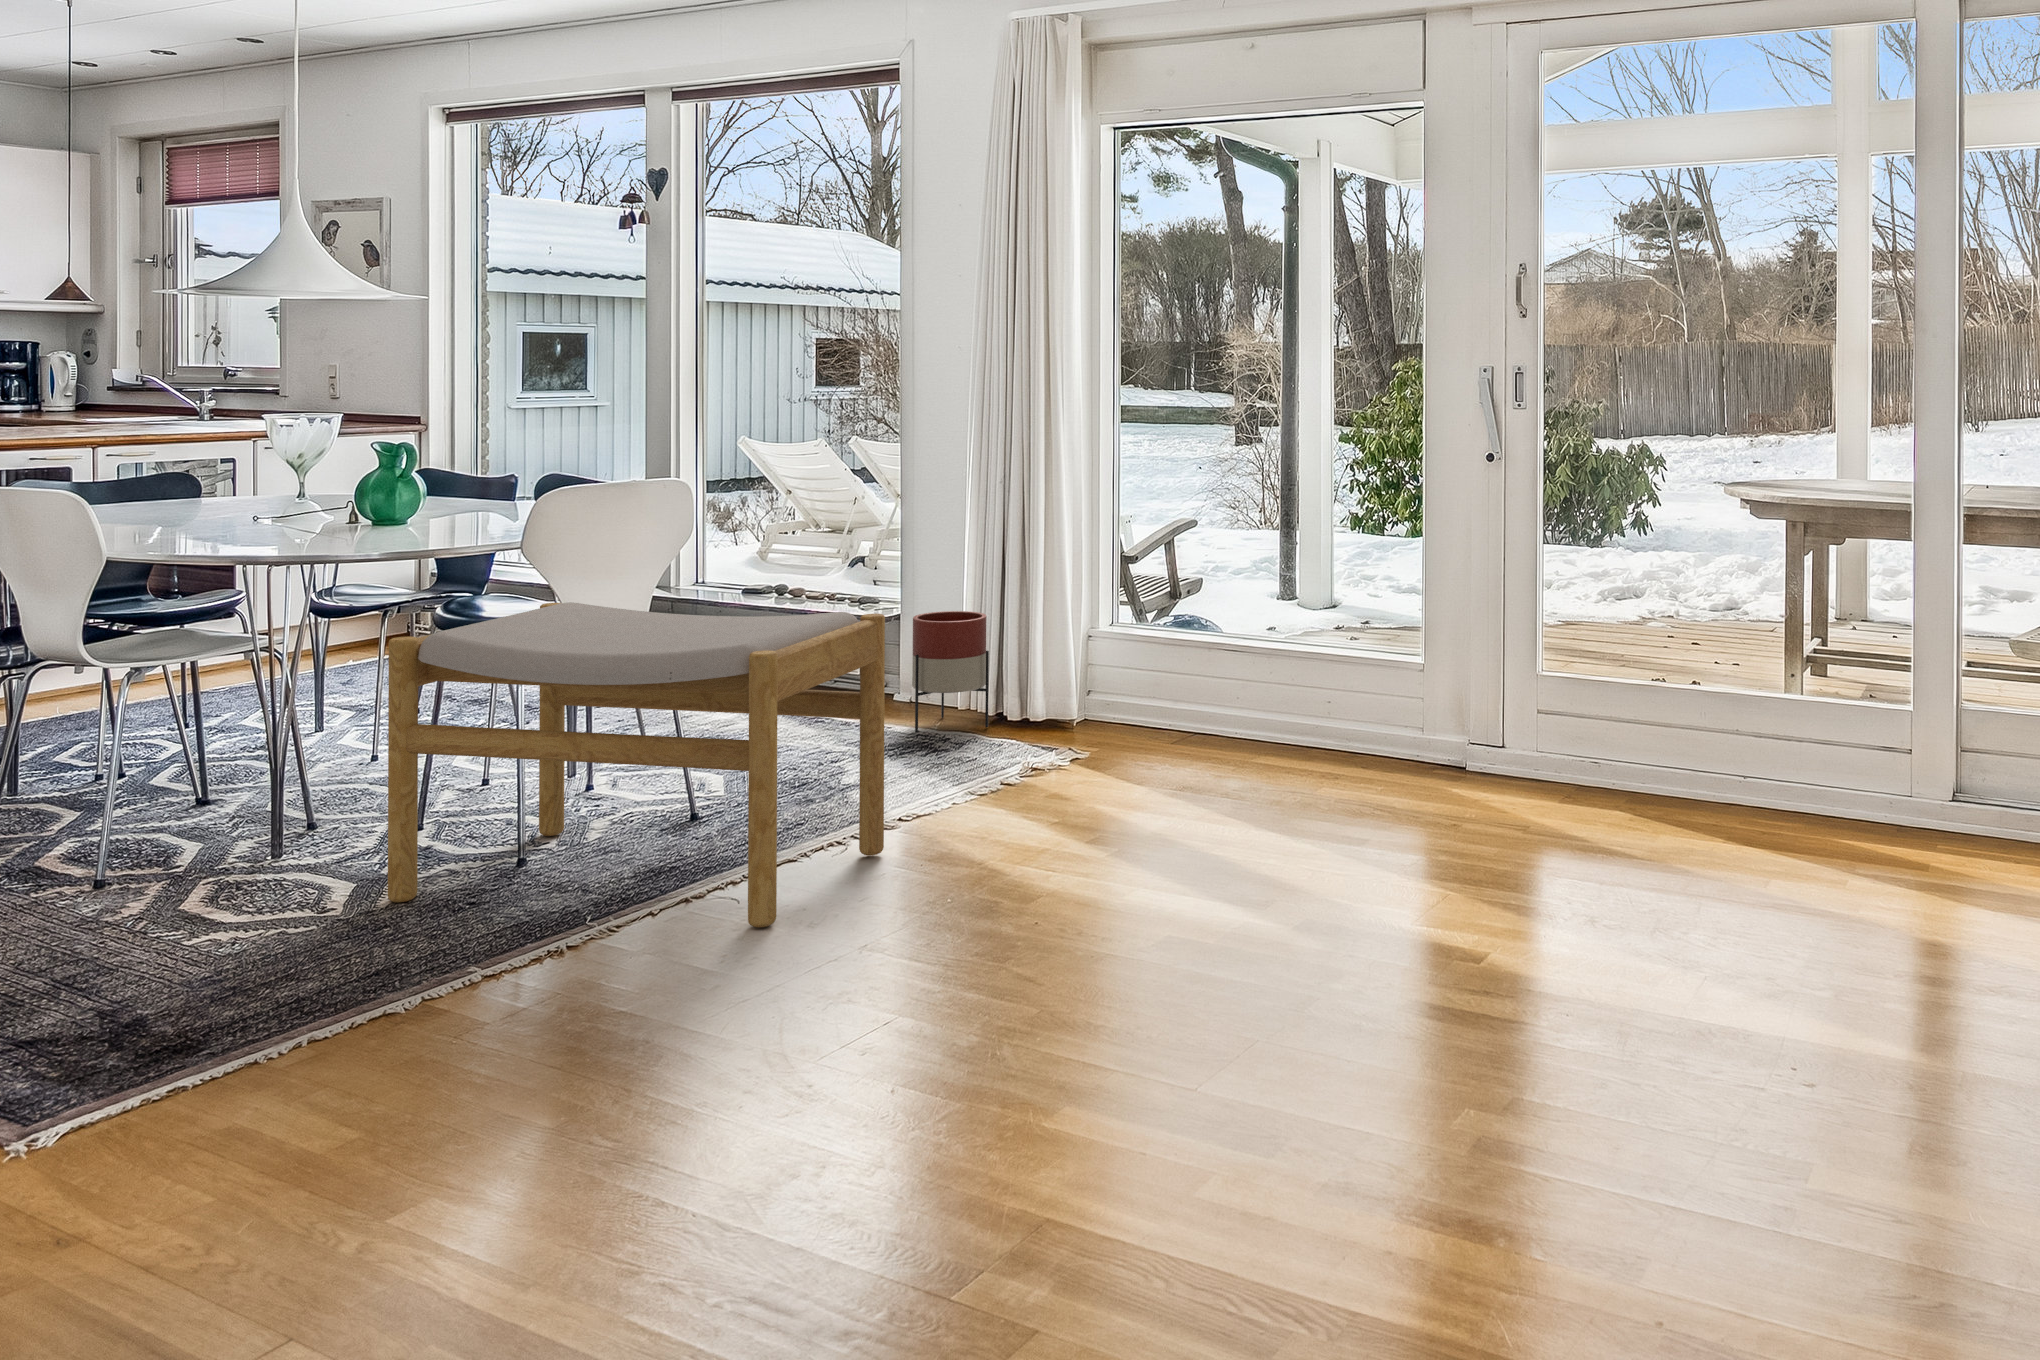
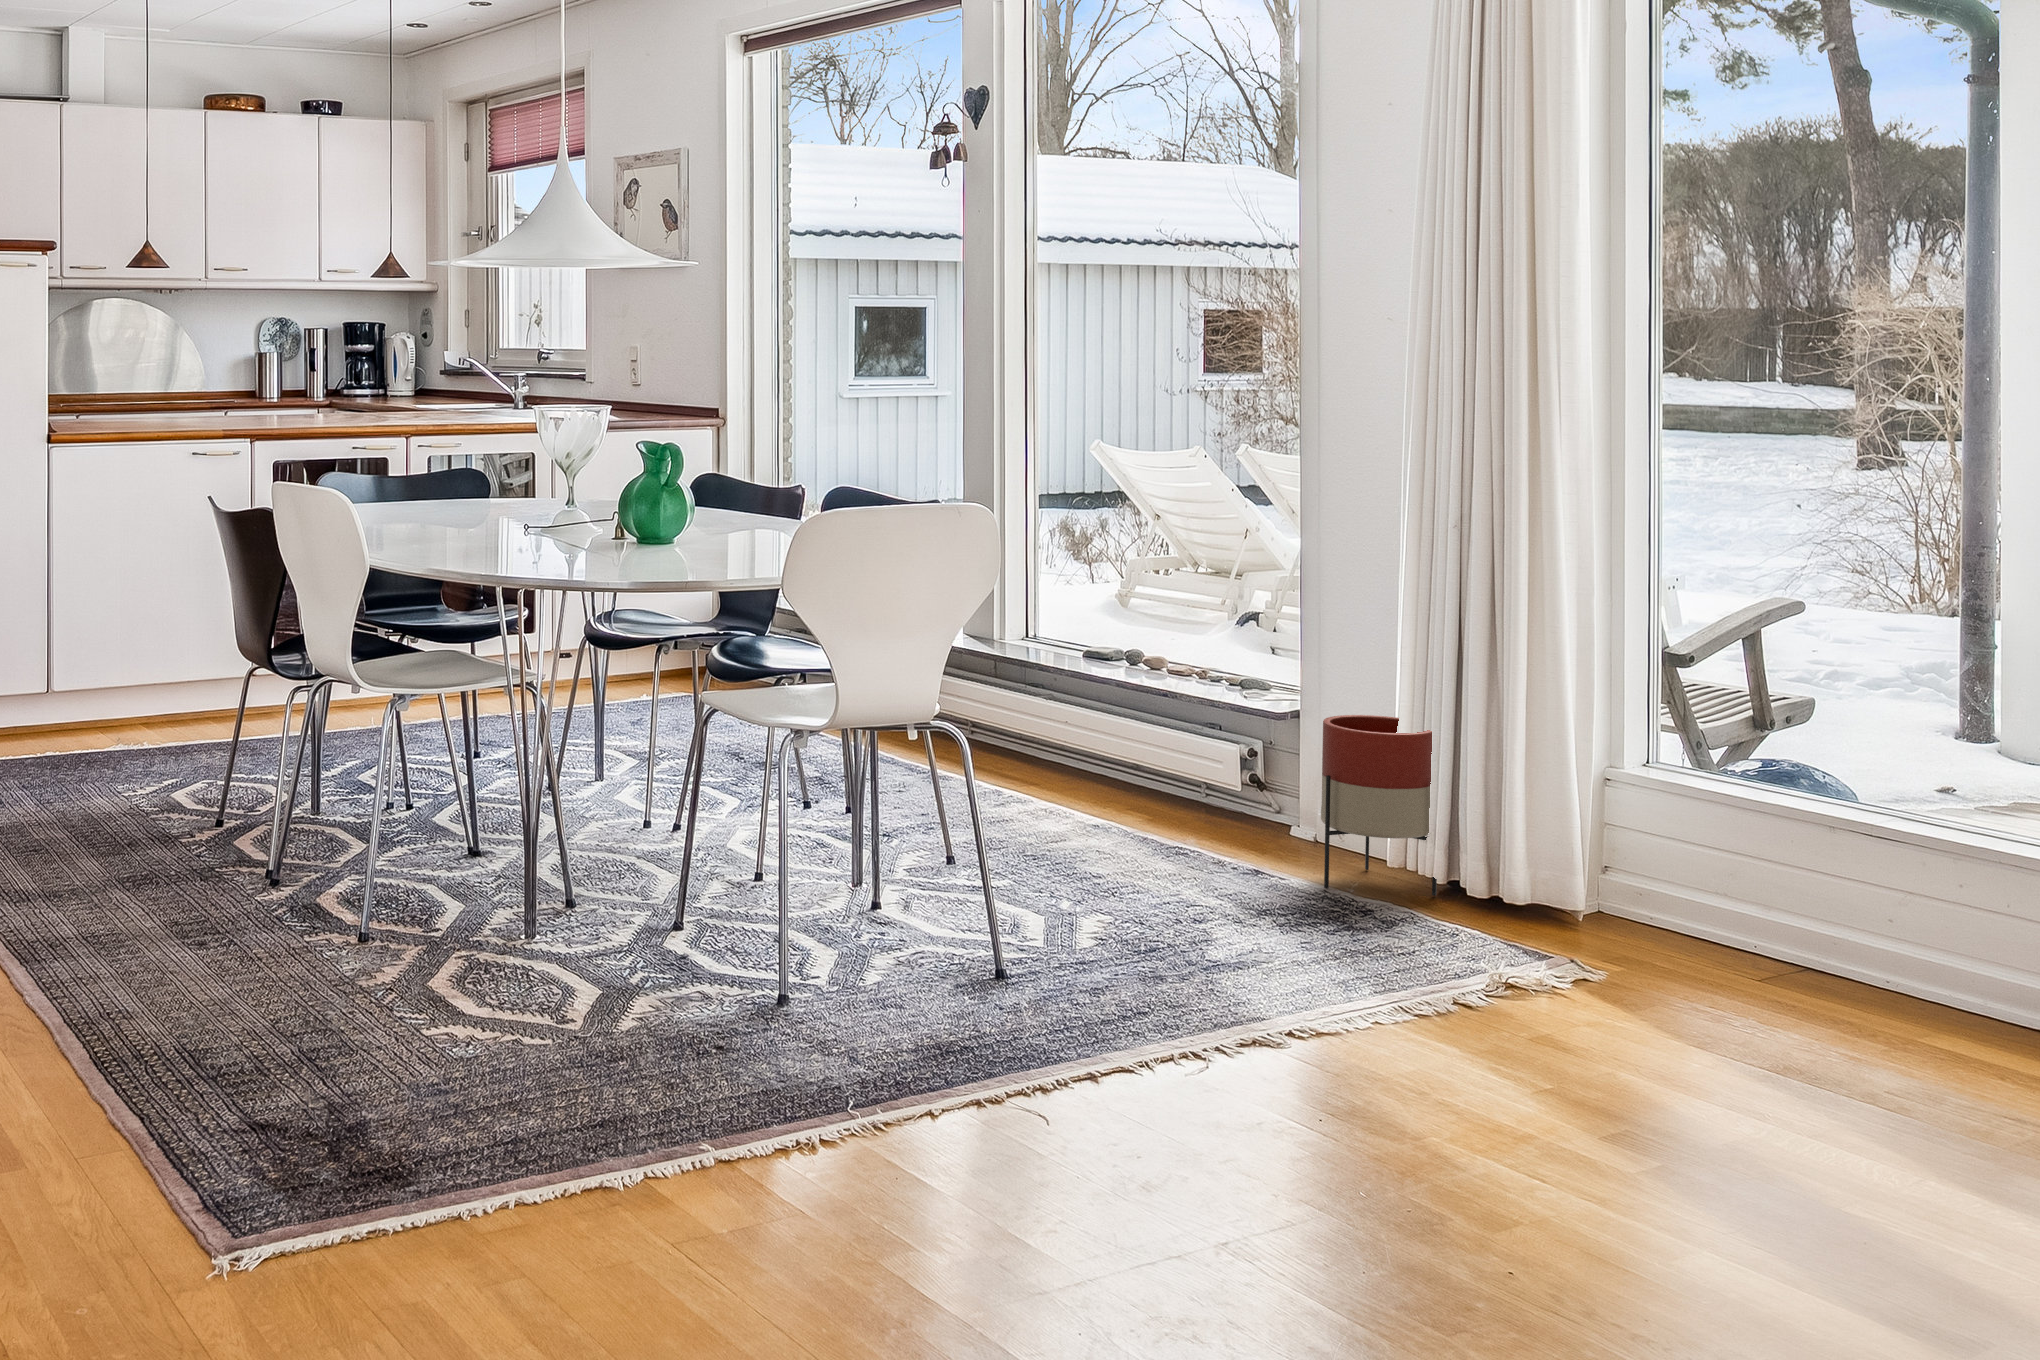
footstool: present [388,602,885,927] -> none [634,662,1268,1166]

